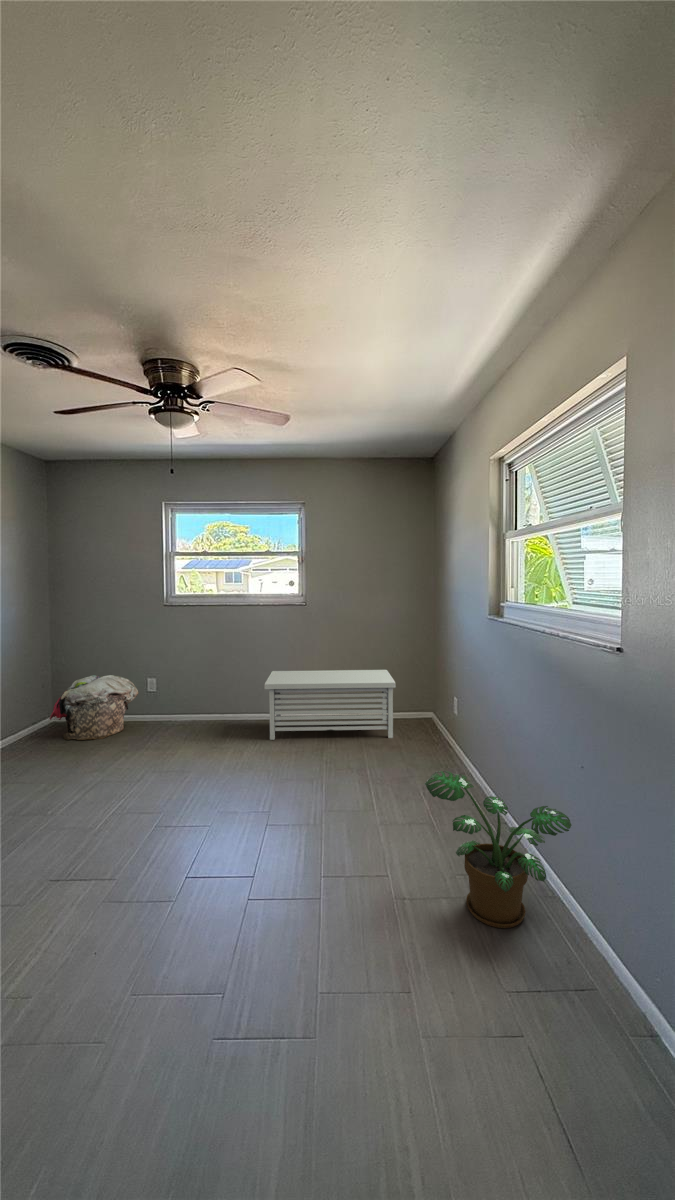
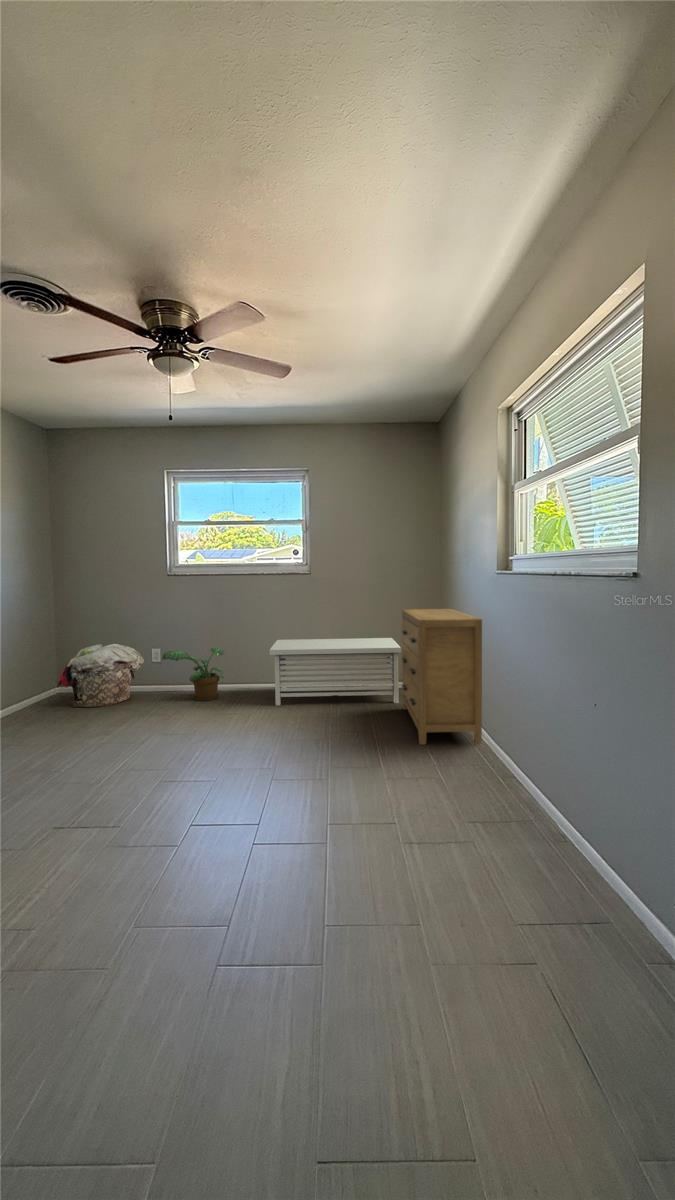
dresser: none [397,646,475,787] -> present [402,609,482,745]
potted plant: present [424,771,572,928] -> present [162,648,224,701]

